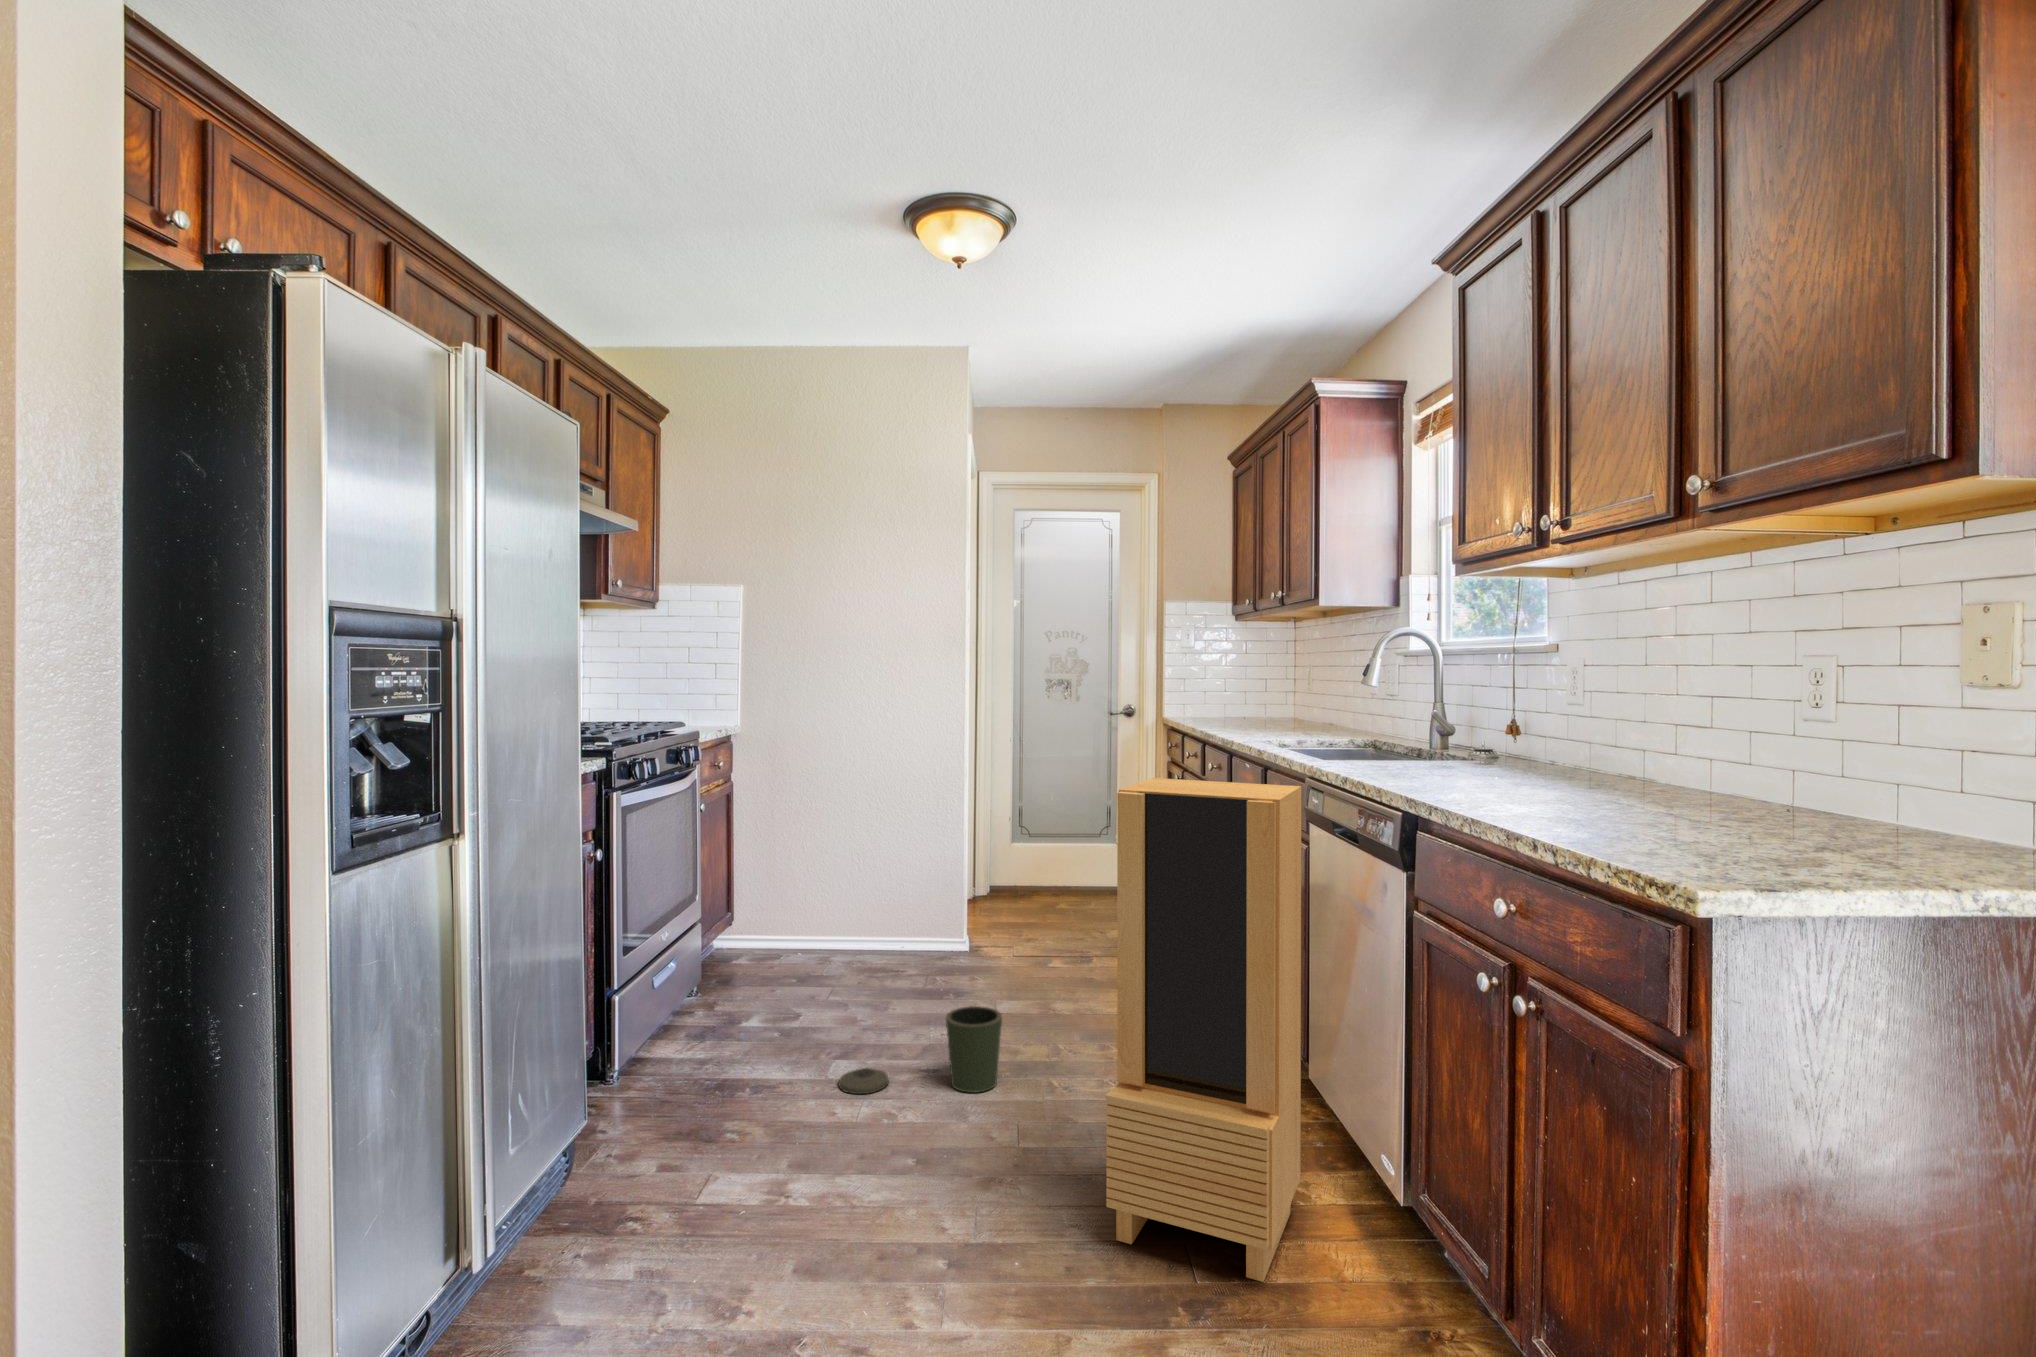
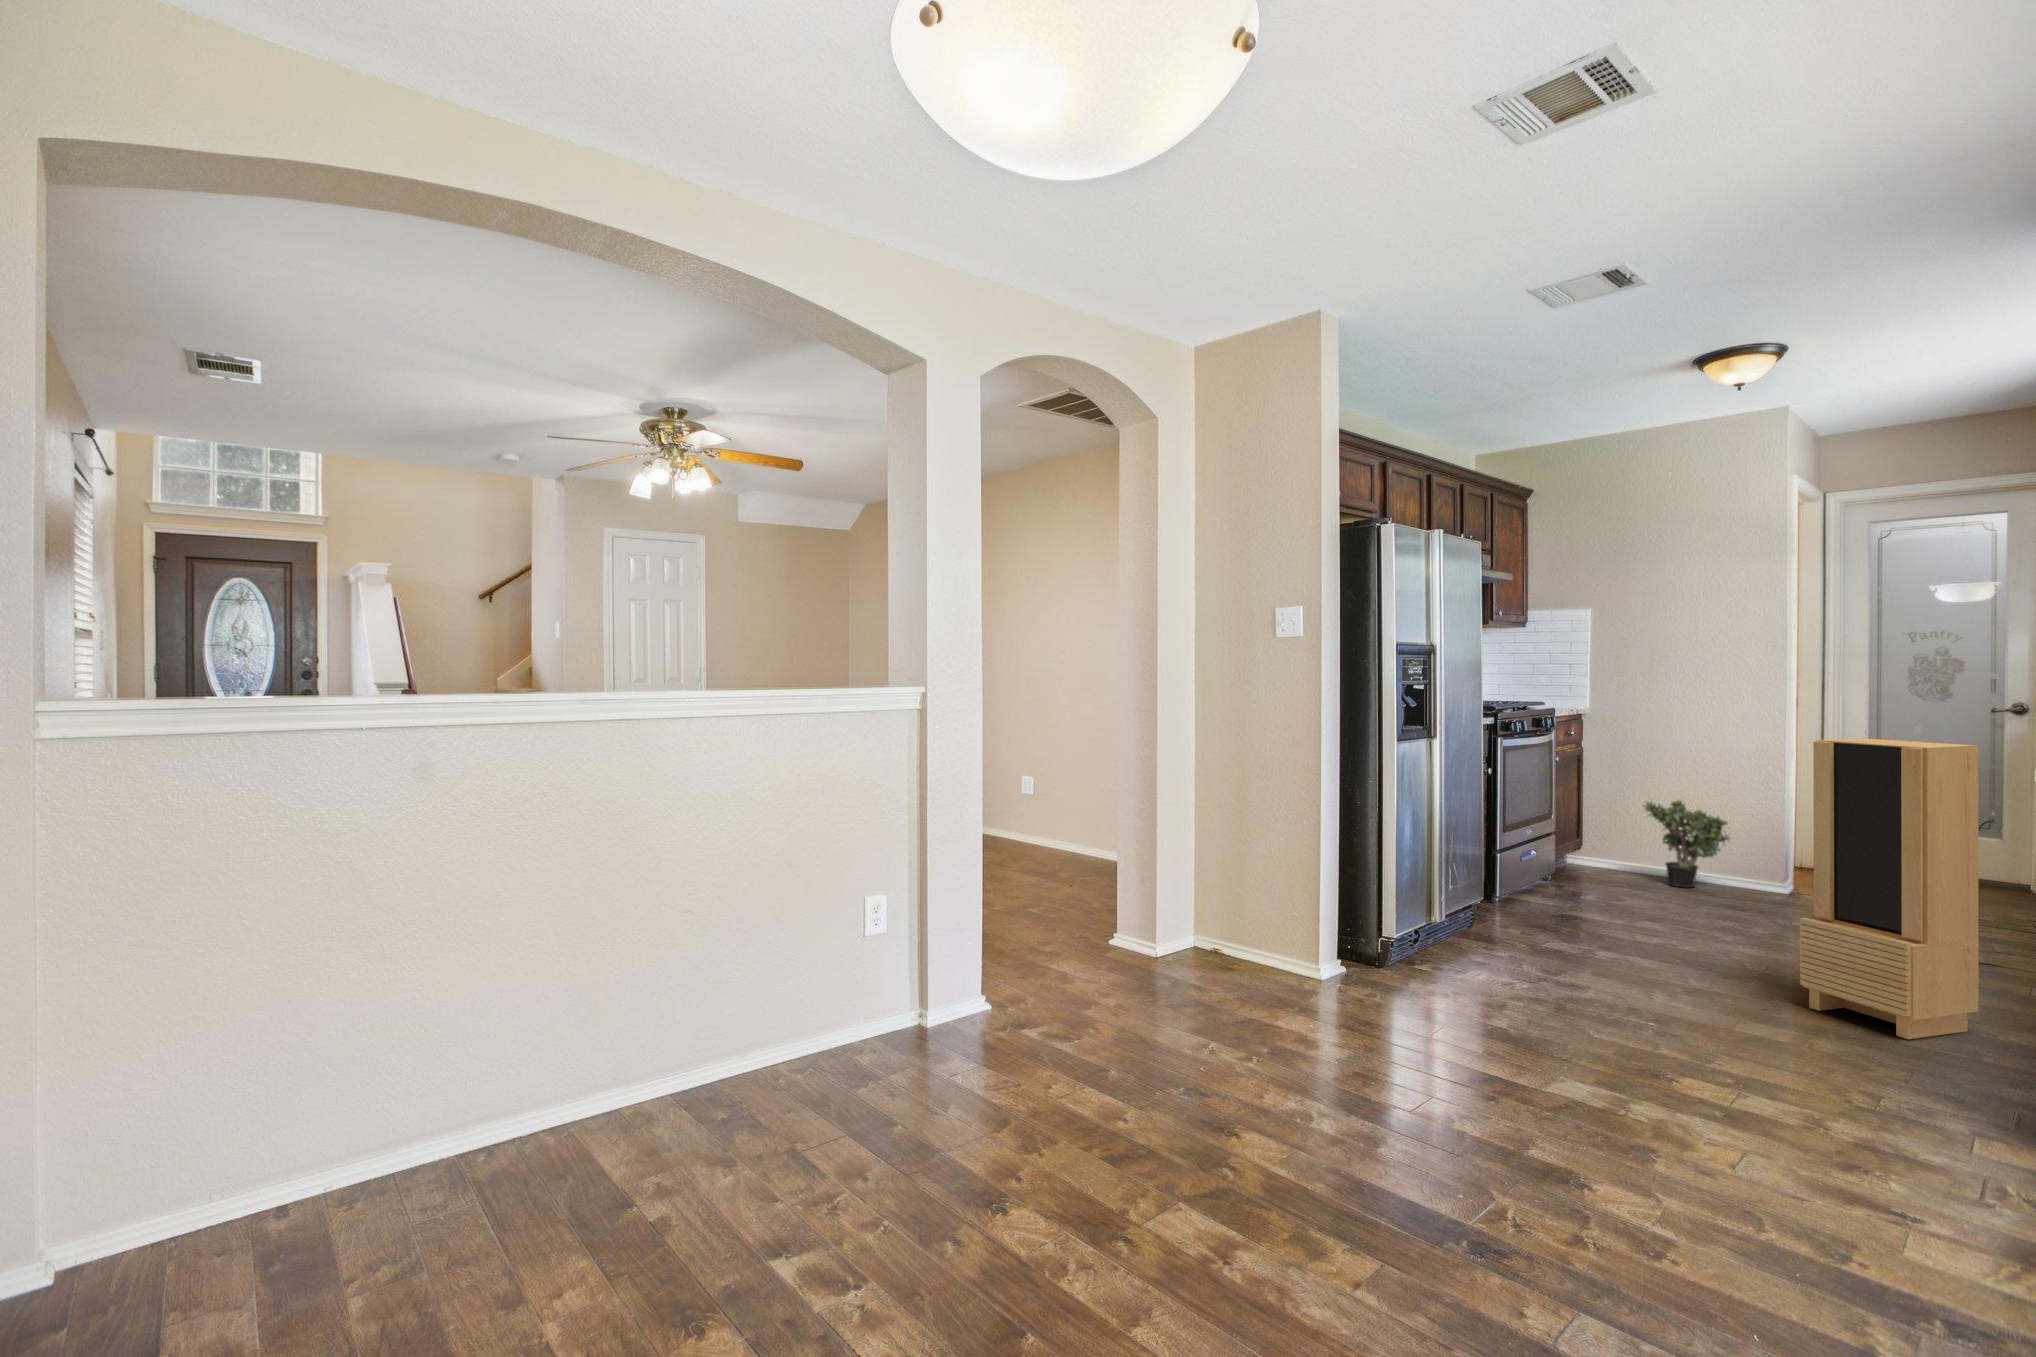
potted plant: none [810,846,911,965] -> present [1643,800,1730,888]
trash can: present [838,1006,1002,1094] -> none [1643,897,1772,950]

